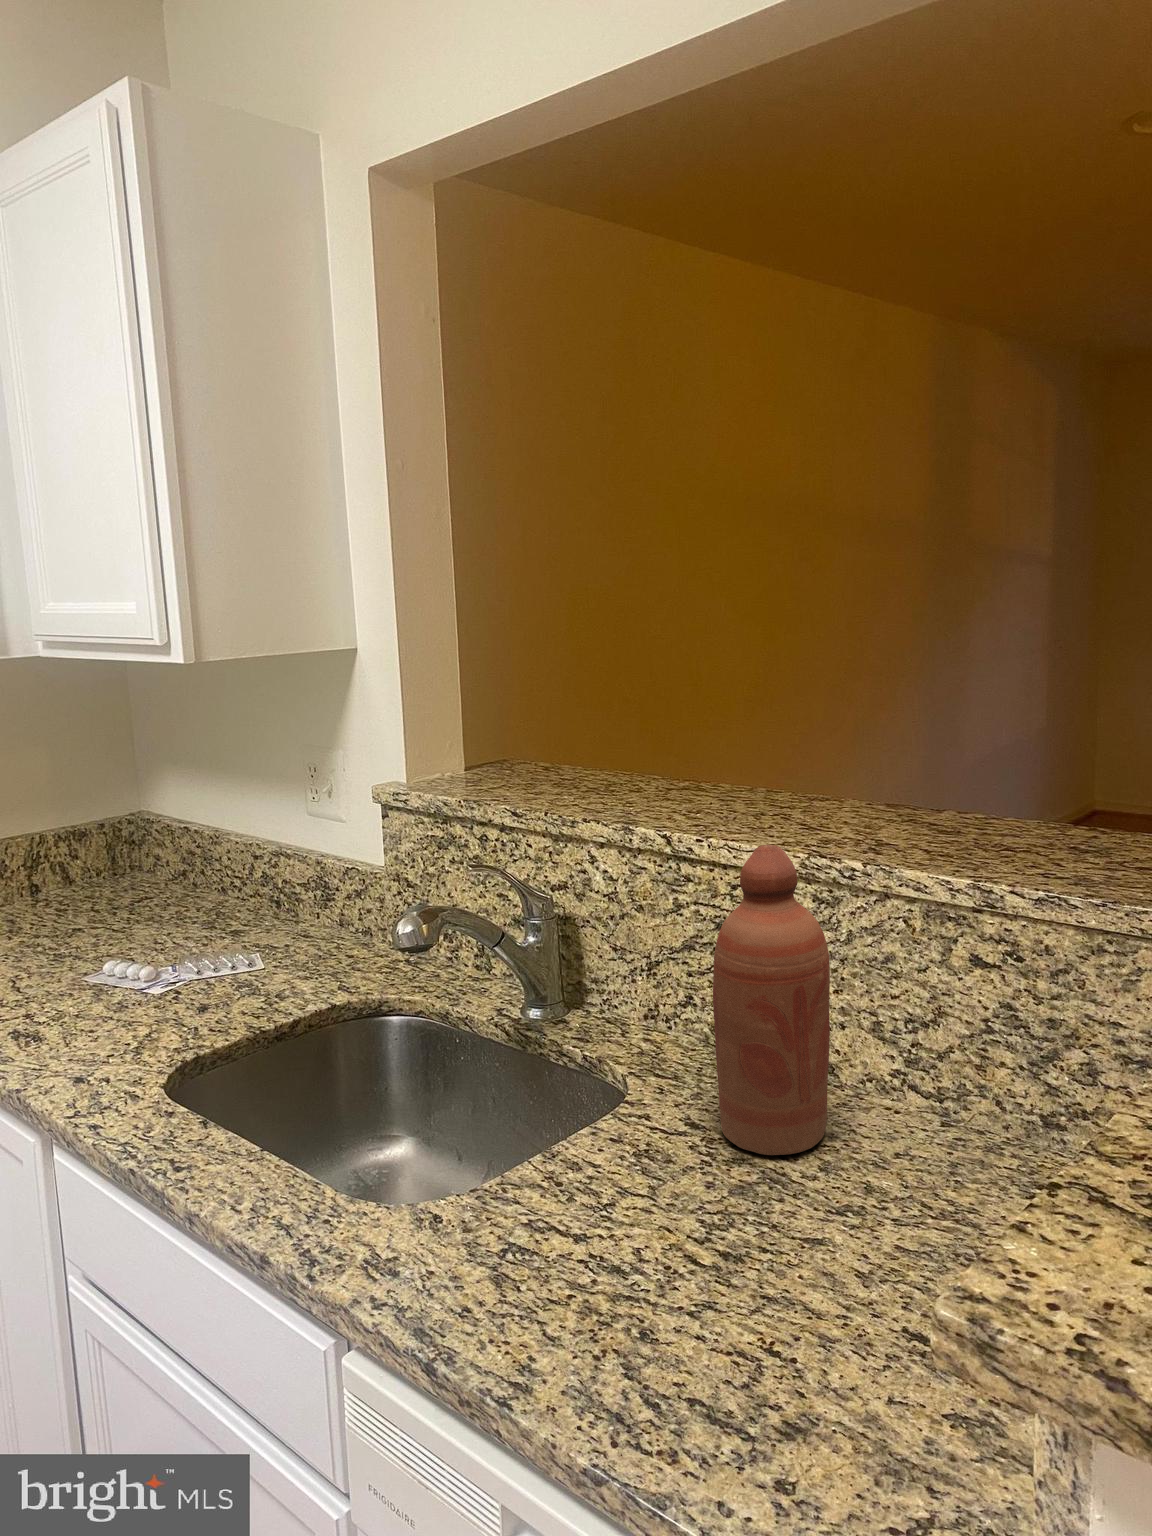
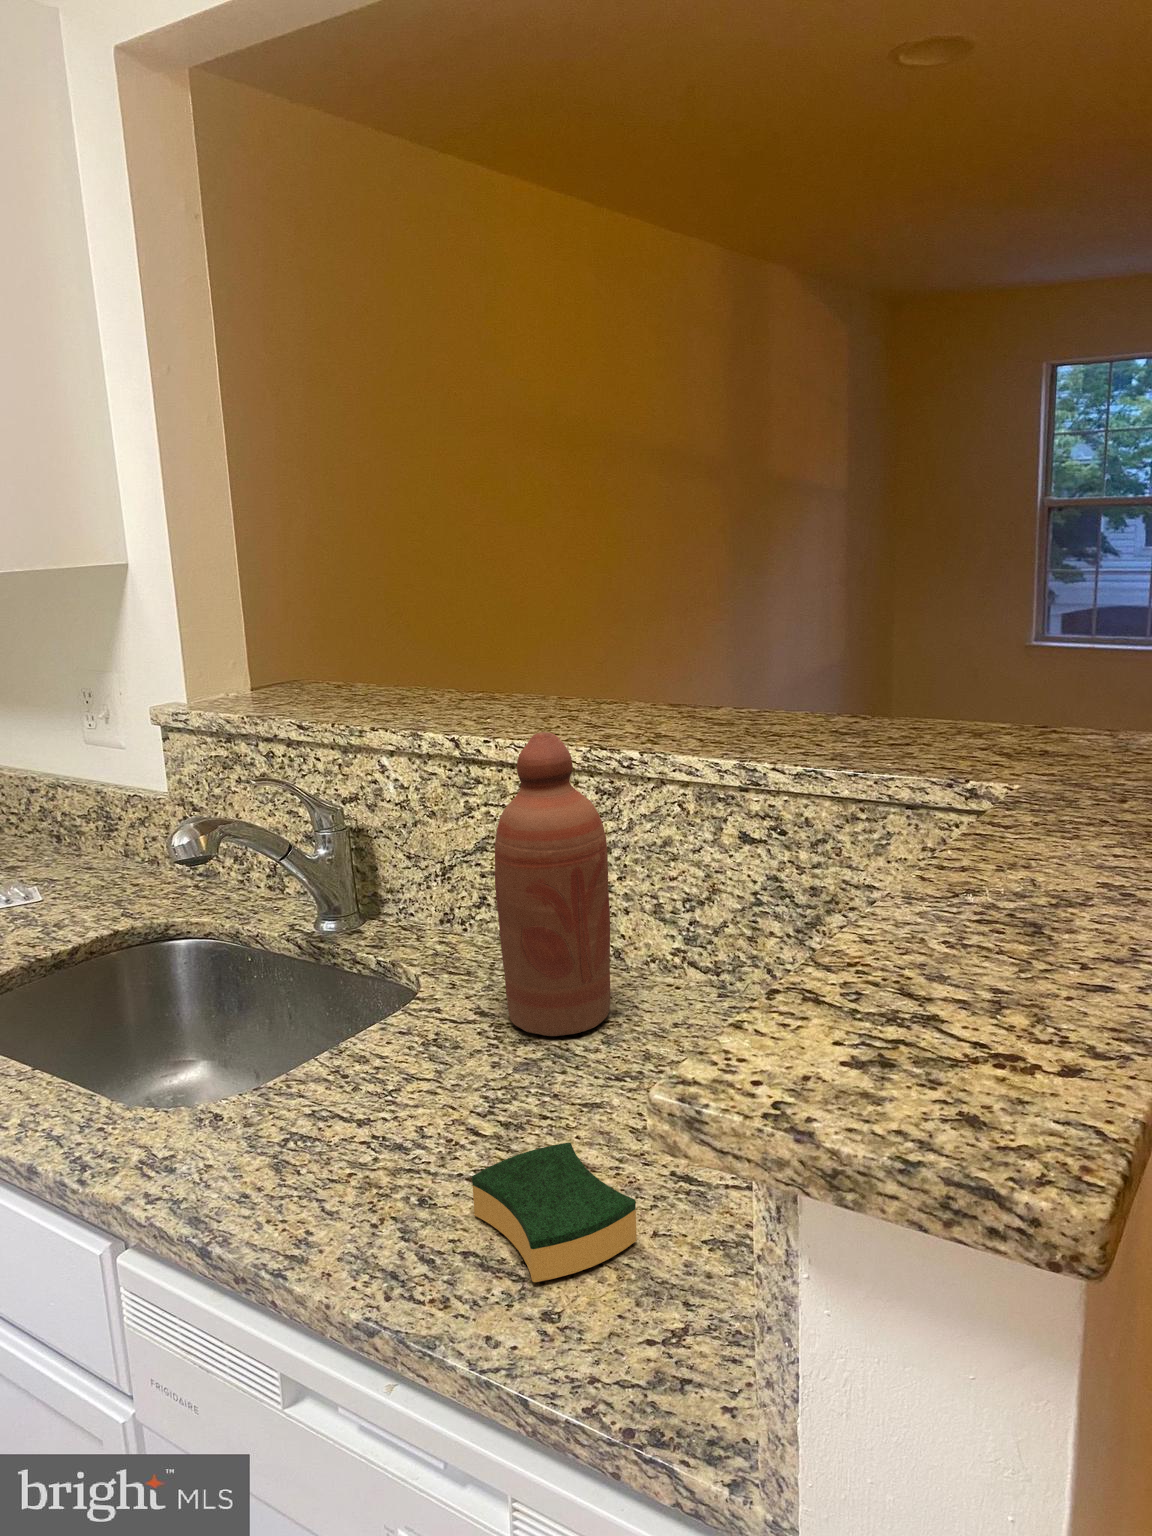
sponge: none [698,1286,873,1445] -> present [472,1142,637,1282]

